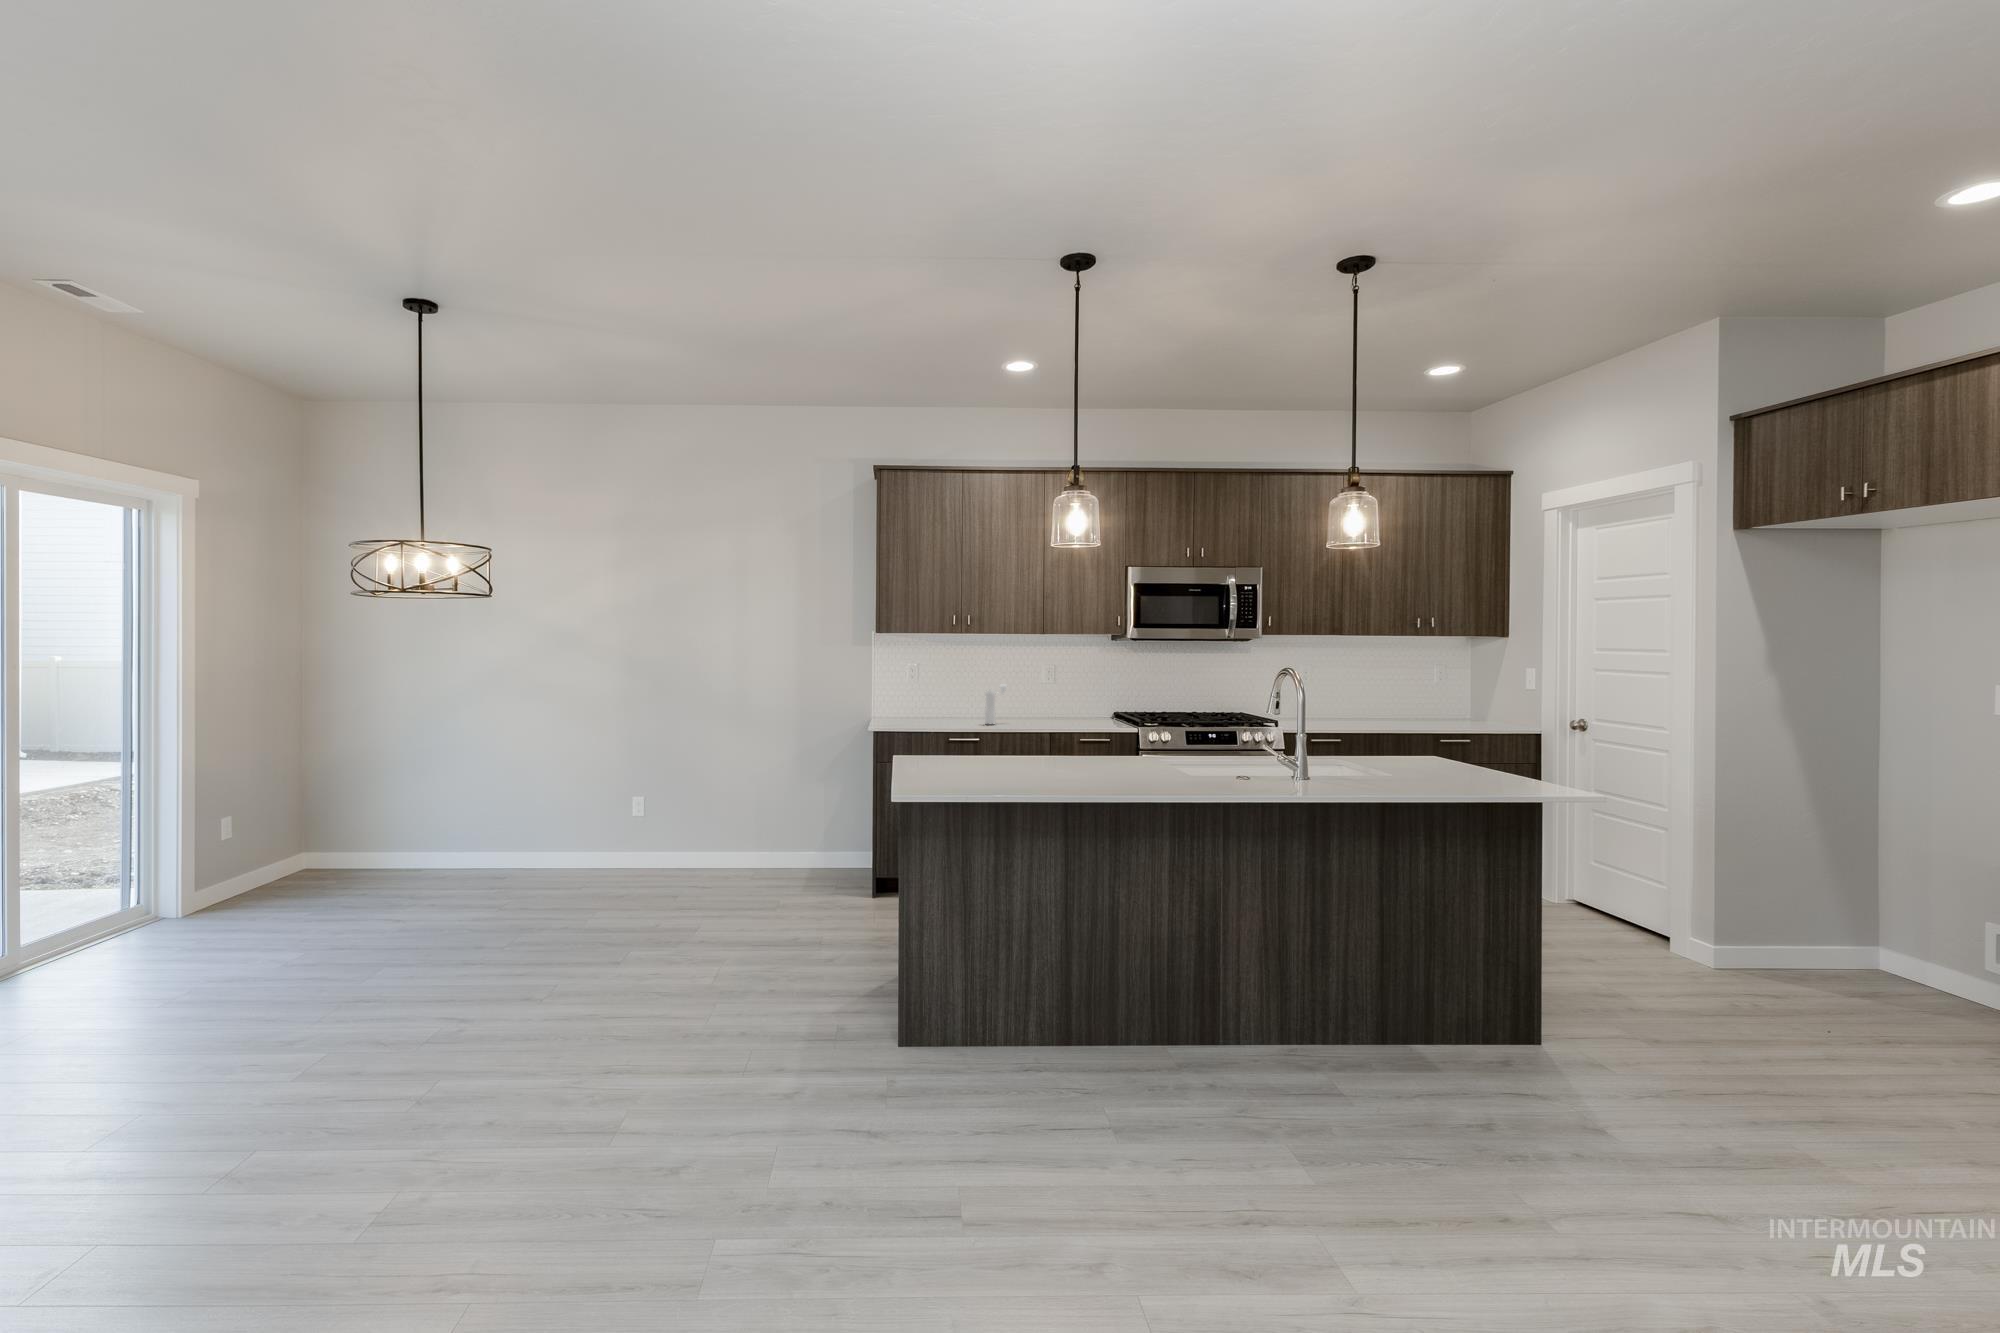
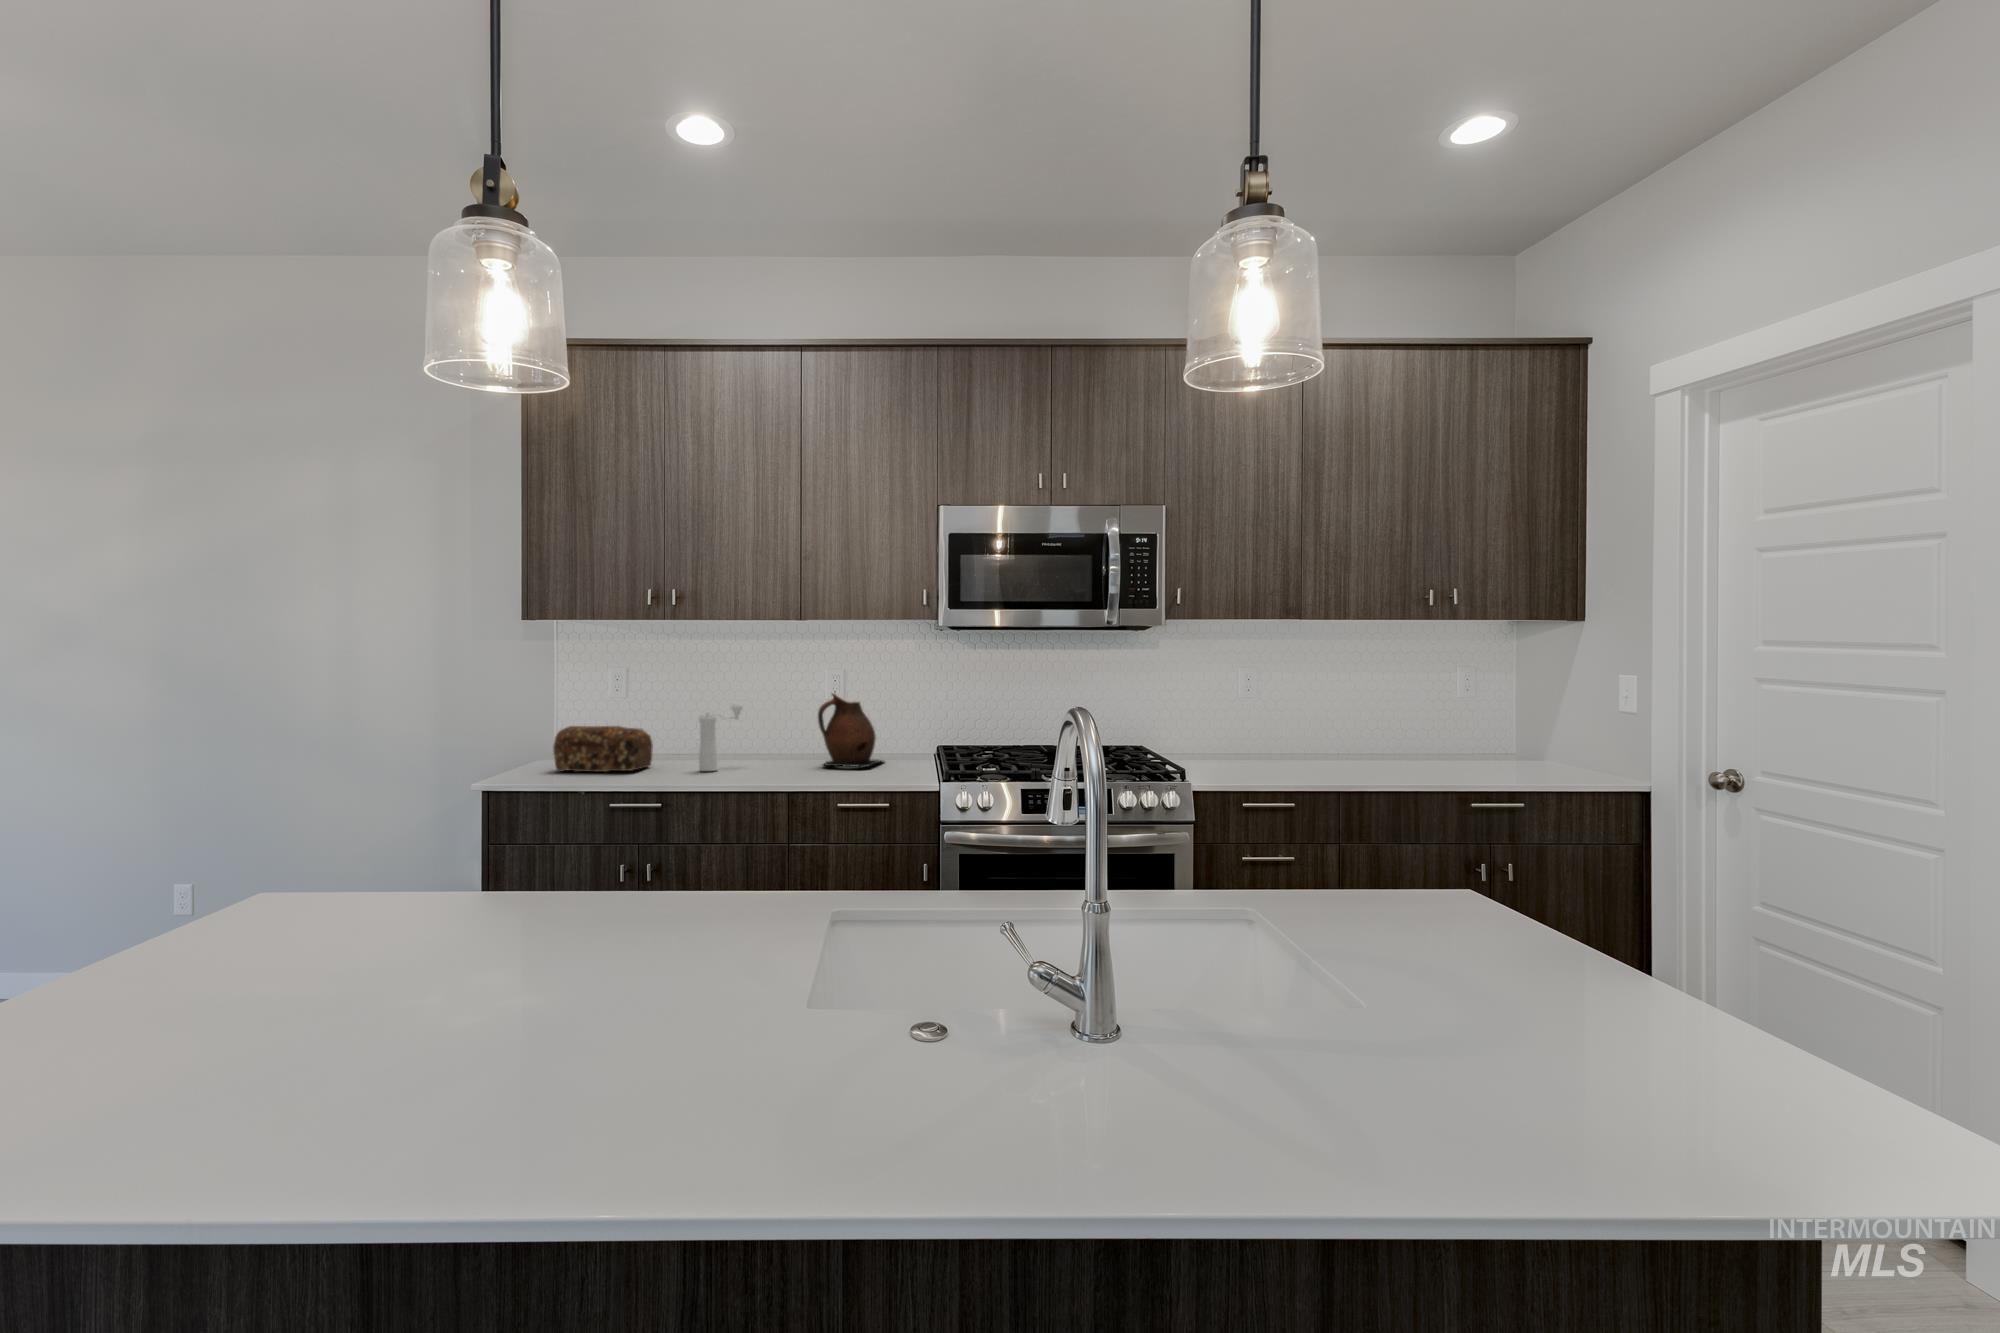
ceramic pitcher: none [1052,679,1088,723] -> present [818,694,883,767]
bread loaf: none [901,697,952,724] -> present [553,726,653,772]

